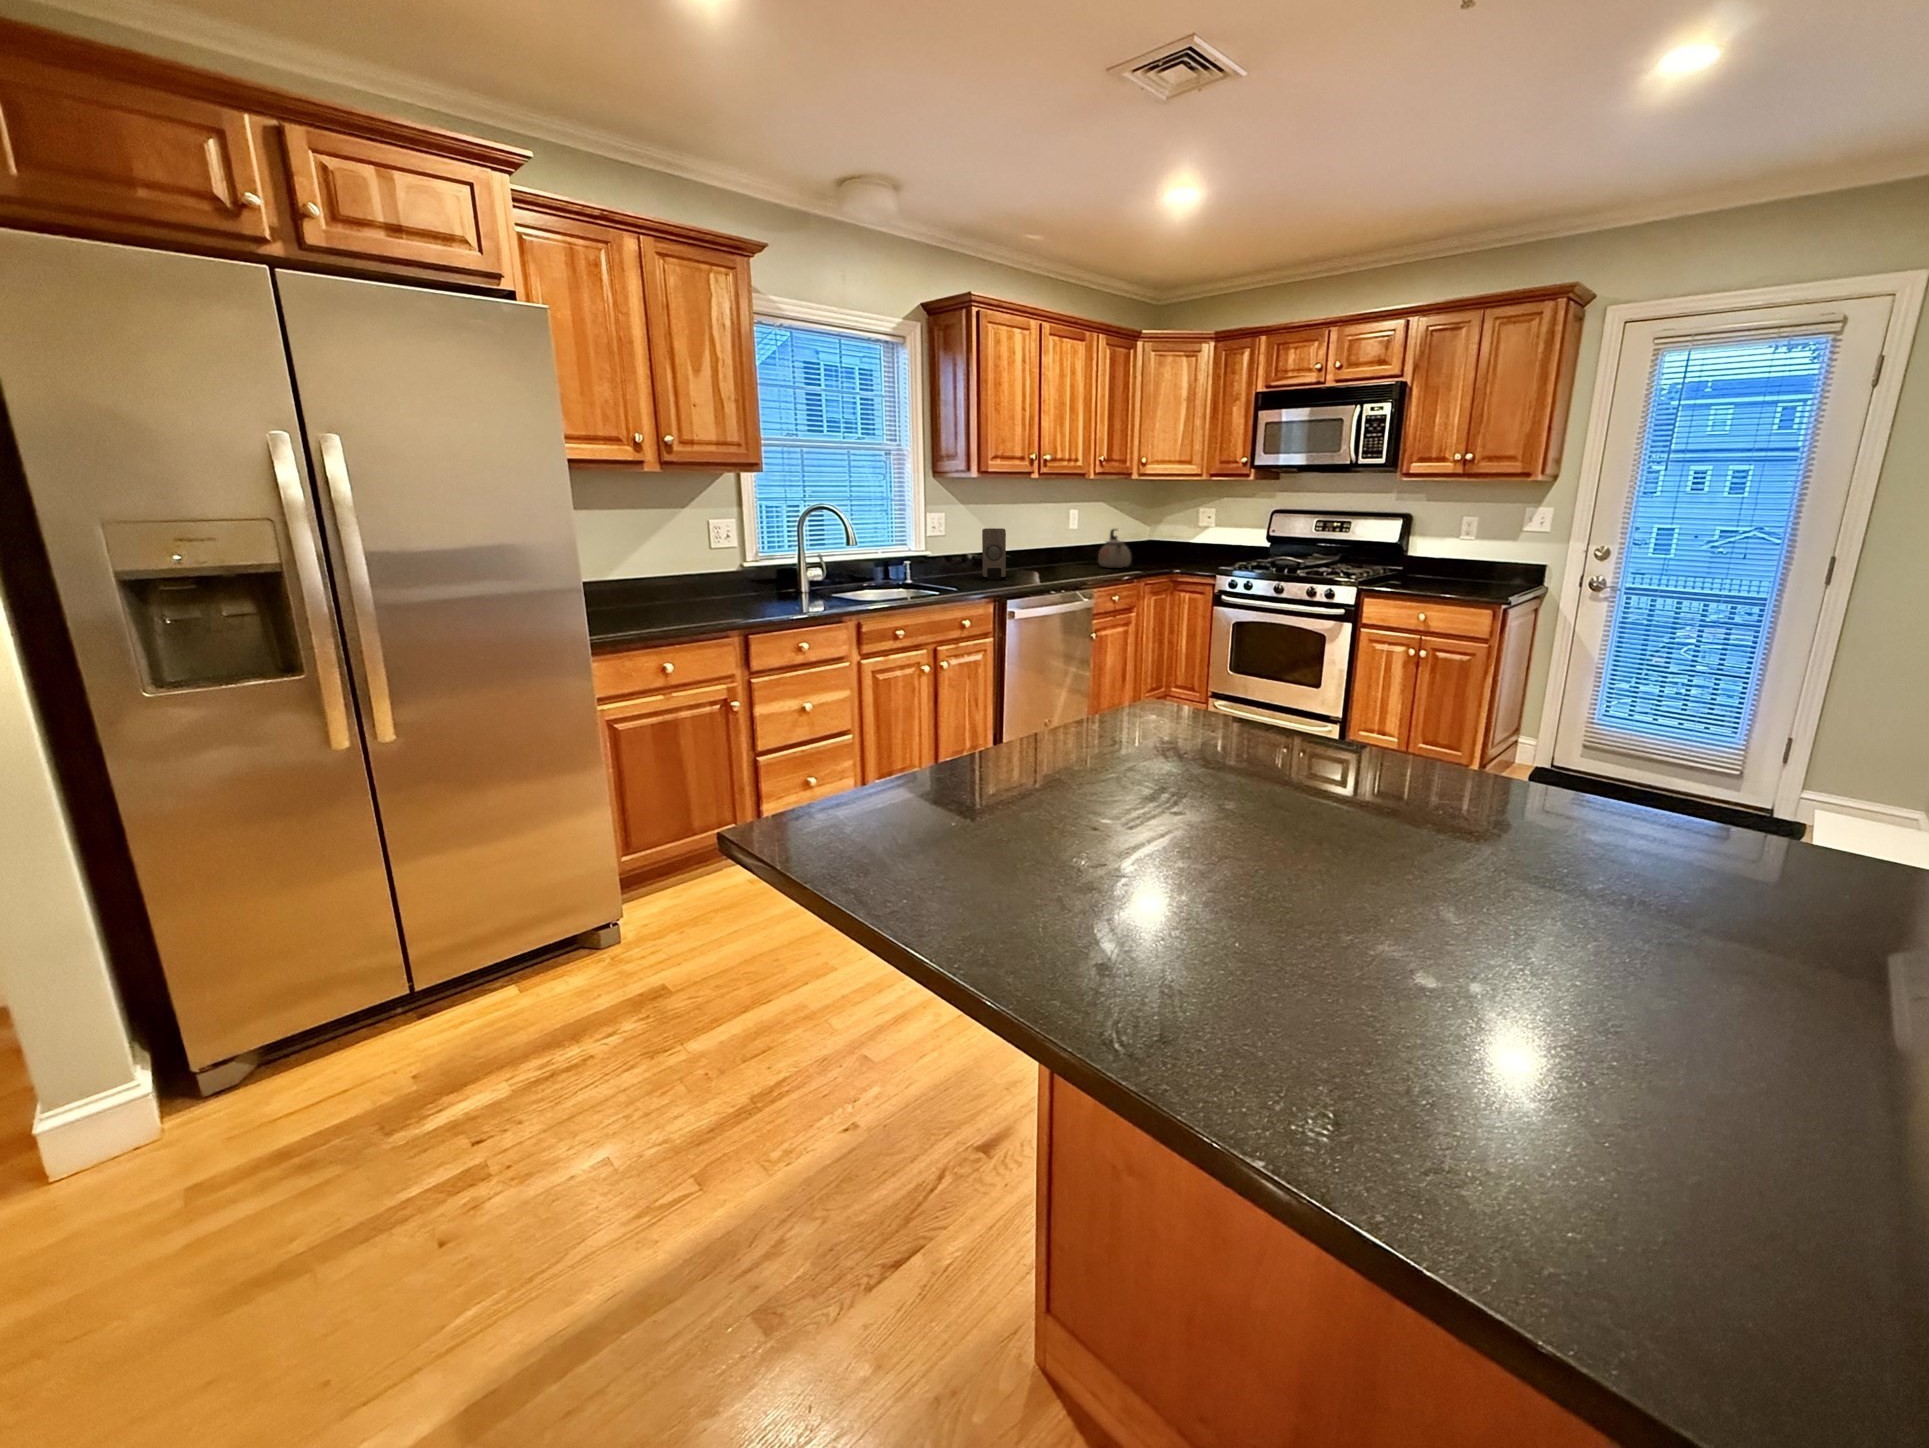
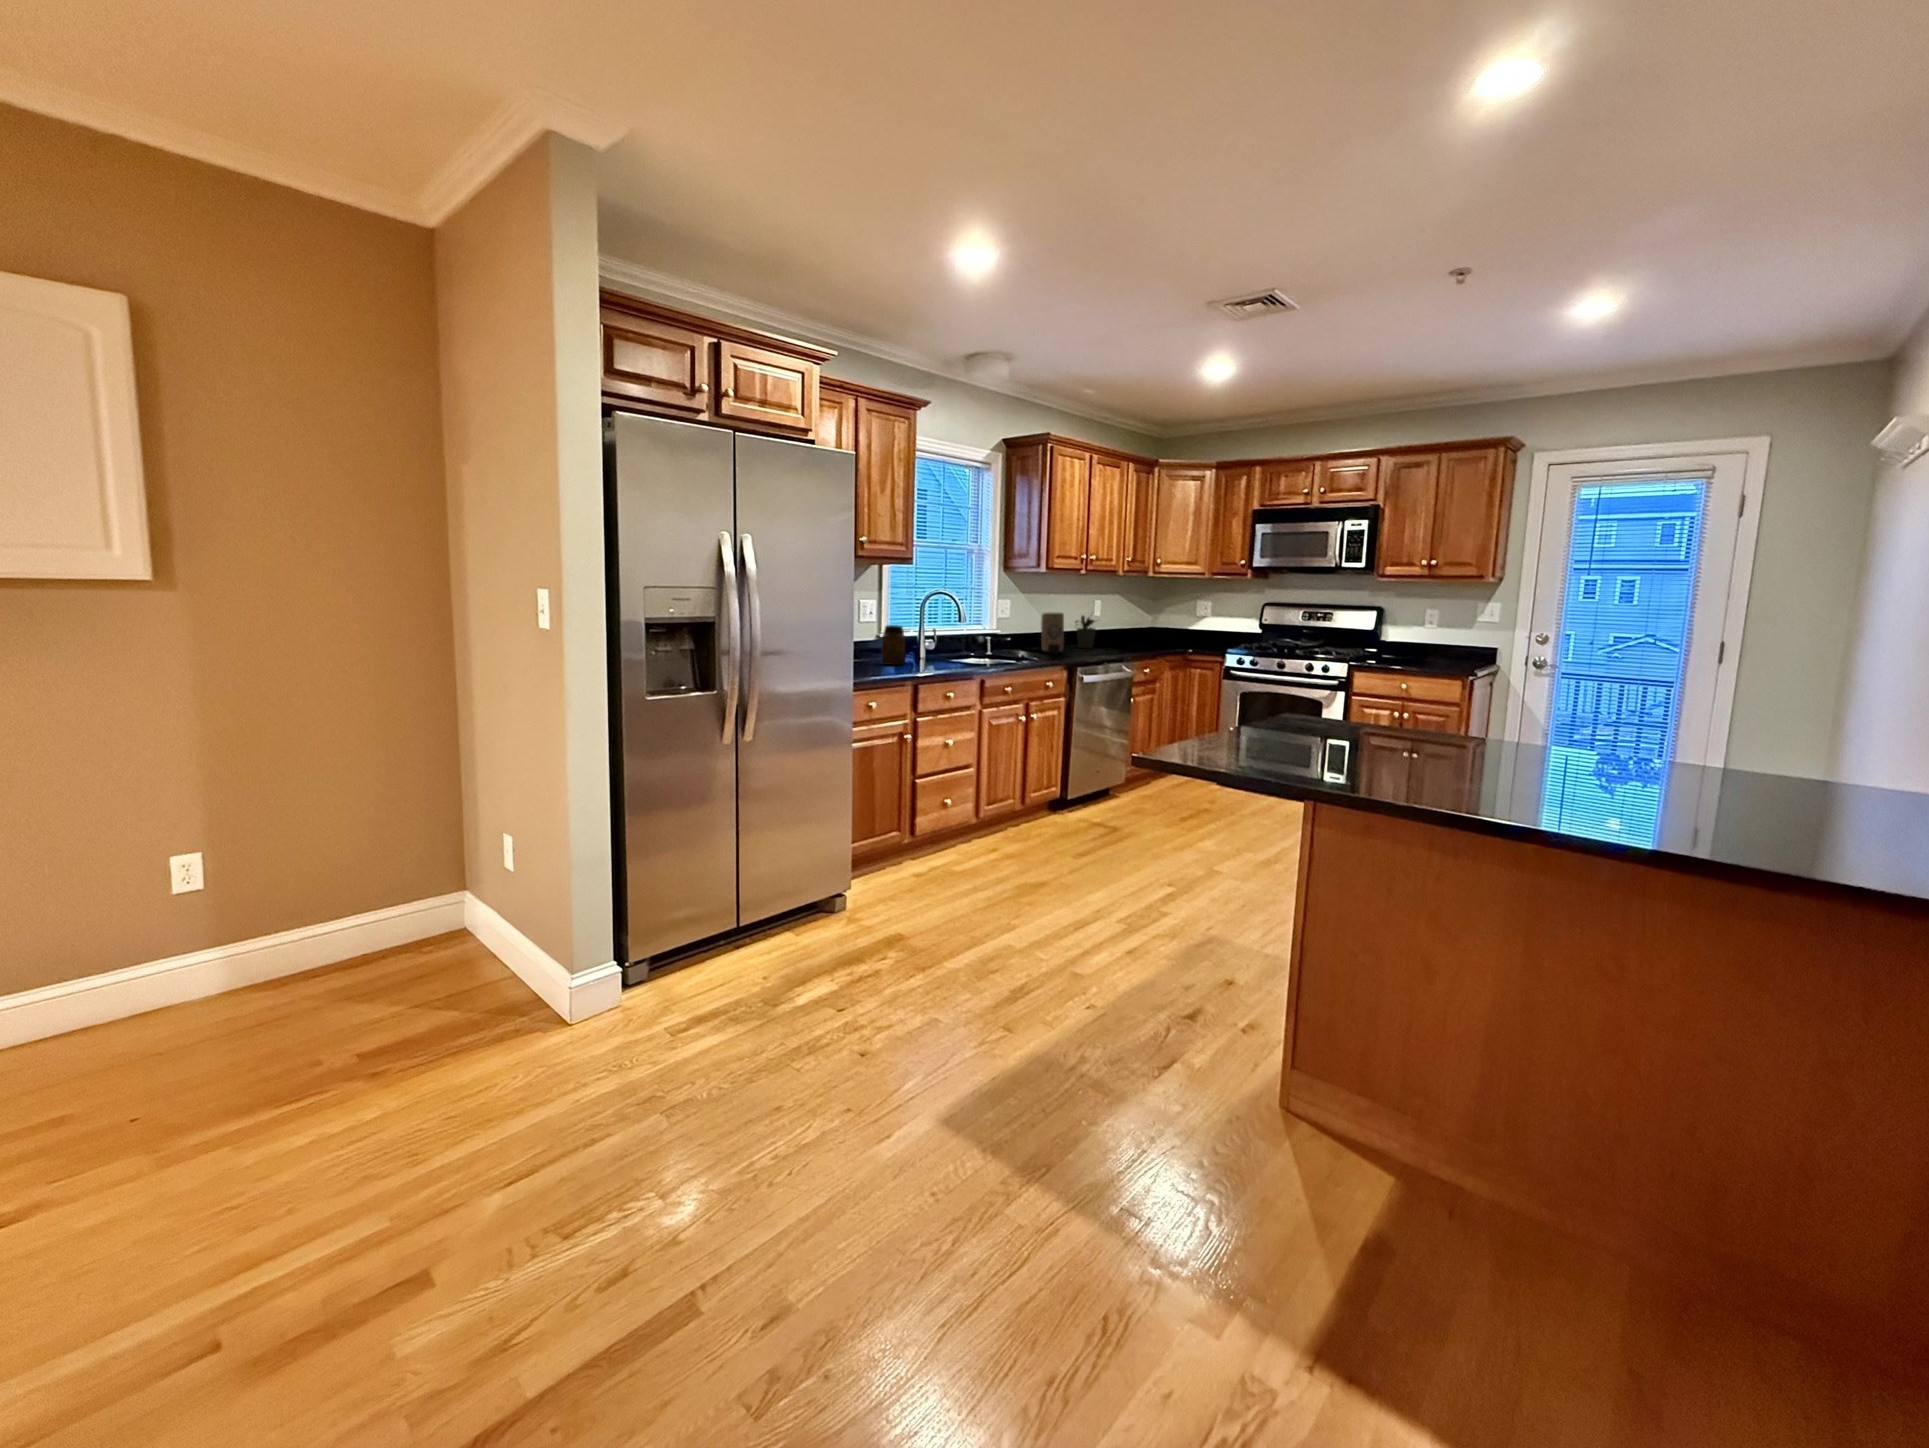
potted plant: none [1033,524,1066,570] -> present [1076,616,1096,648]
kettle: present [1098,529,1131,568] -> none [1123,616,1151,648]
jar: none [728,553,764,605] -> present [882,625,905,665]

